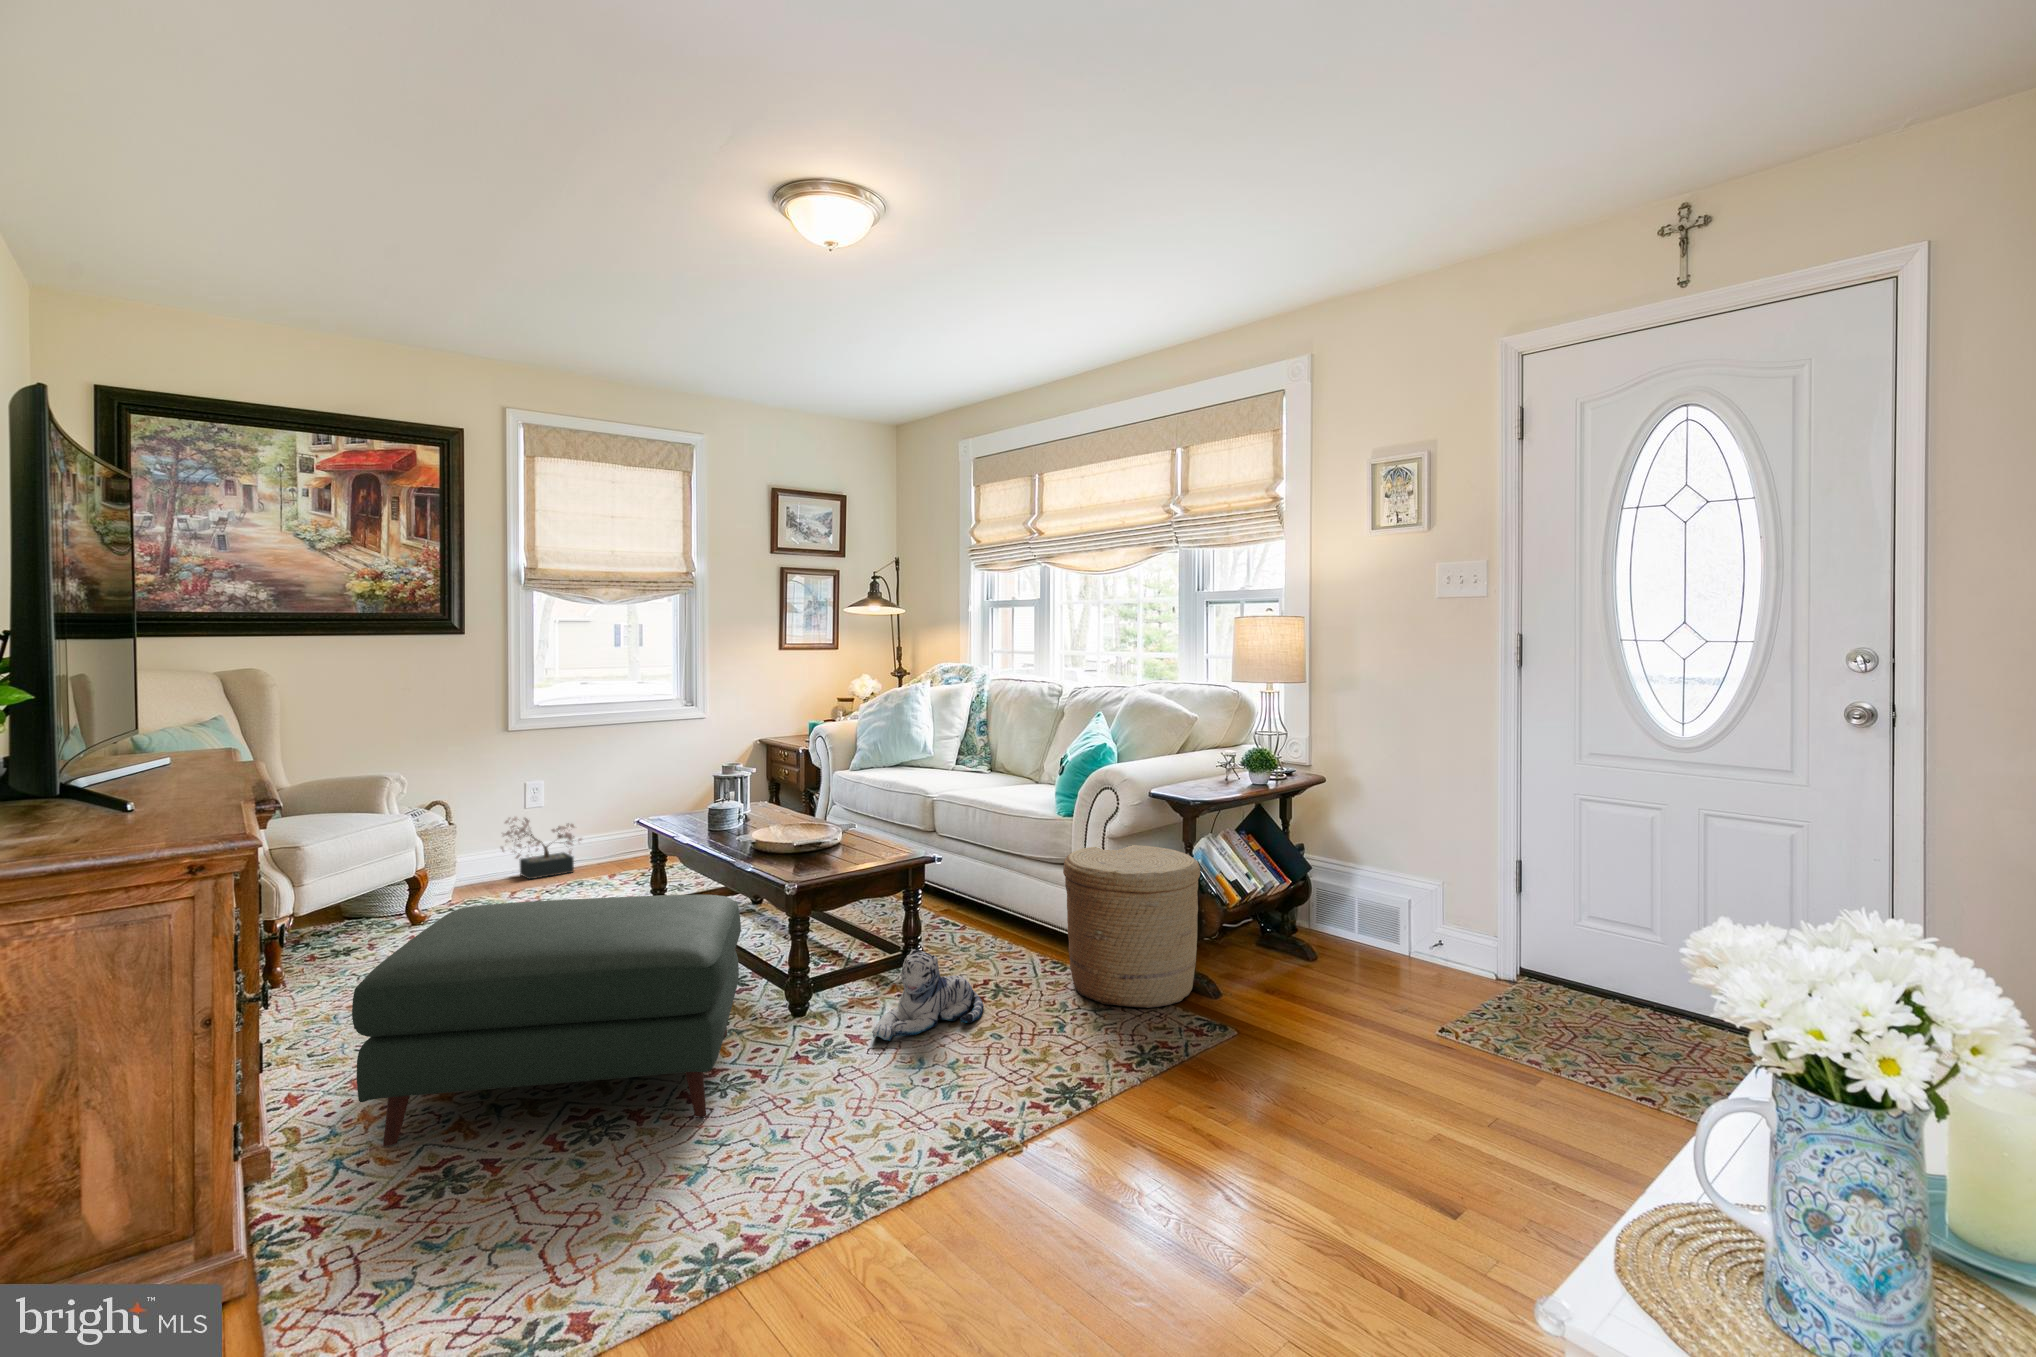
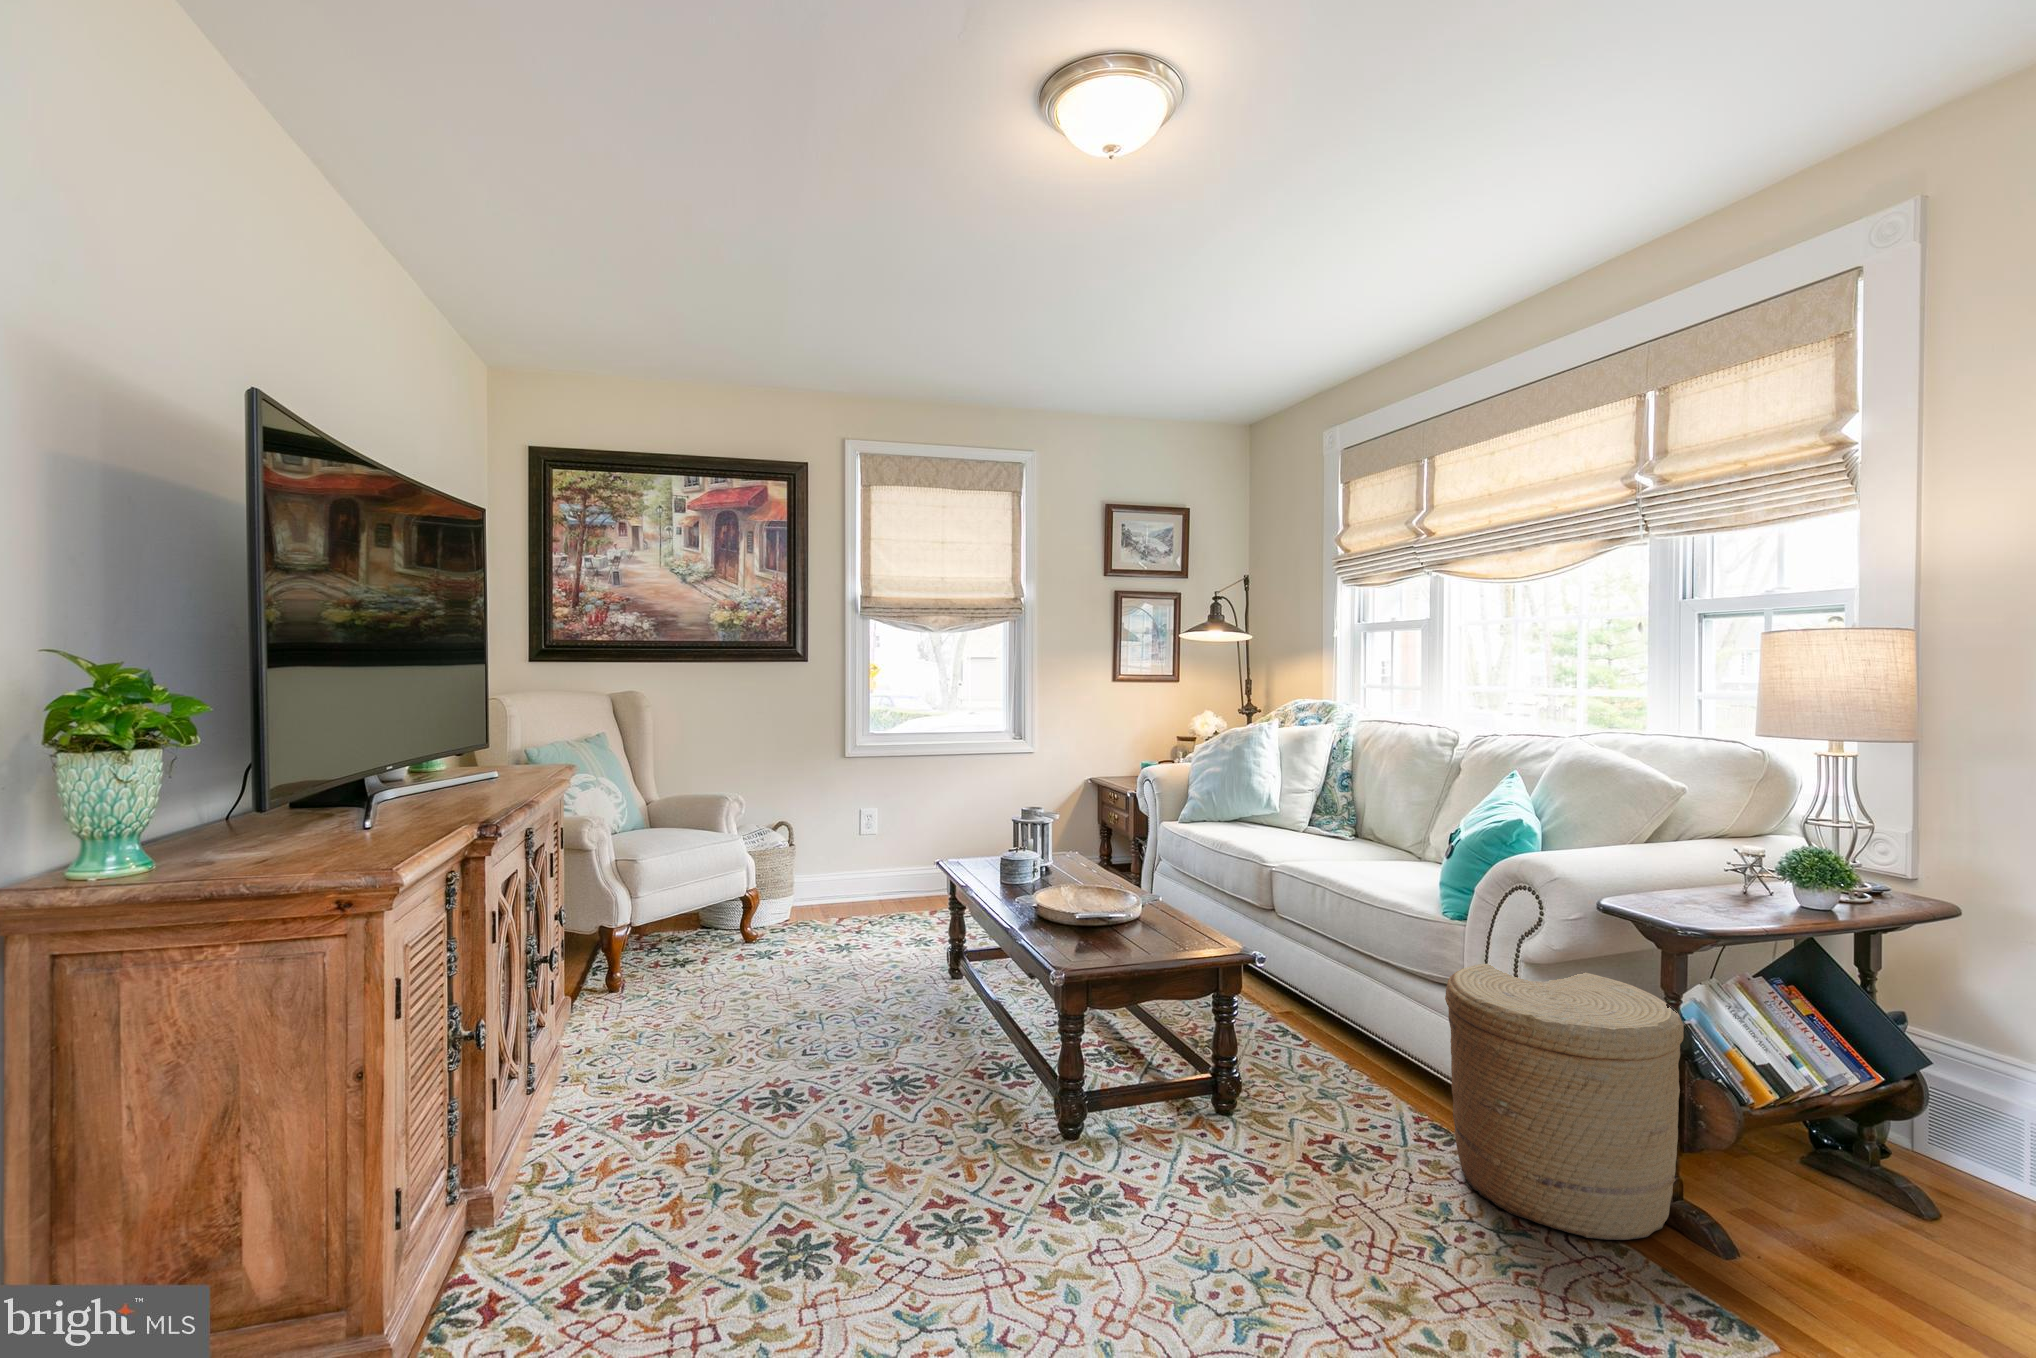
decorative plant: present [501,817,582,879] -> none [833,842,909,908]
ottoman: present [352,895,741,1146] -> none [549,953,998,1284]
plush toy: present [872,950,984,1041] -> none [1154,1083,1319,1210]

